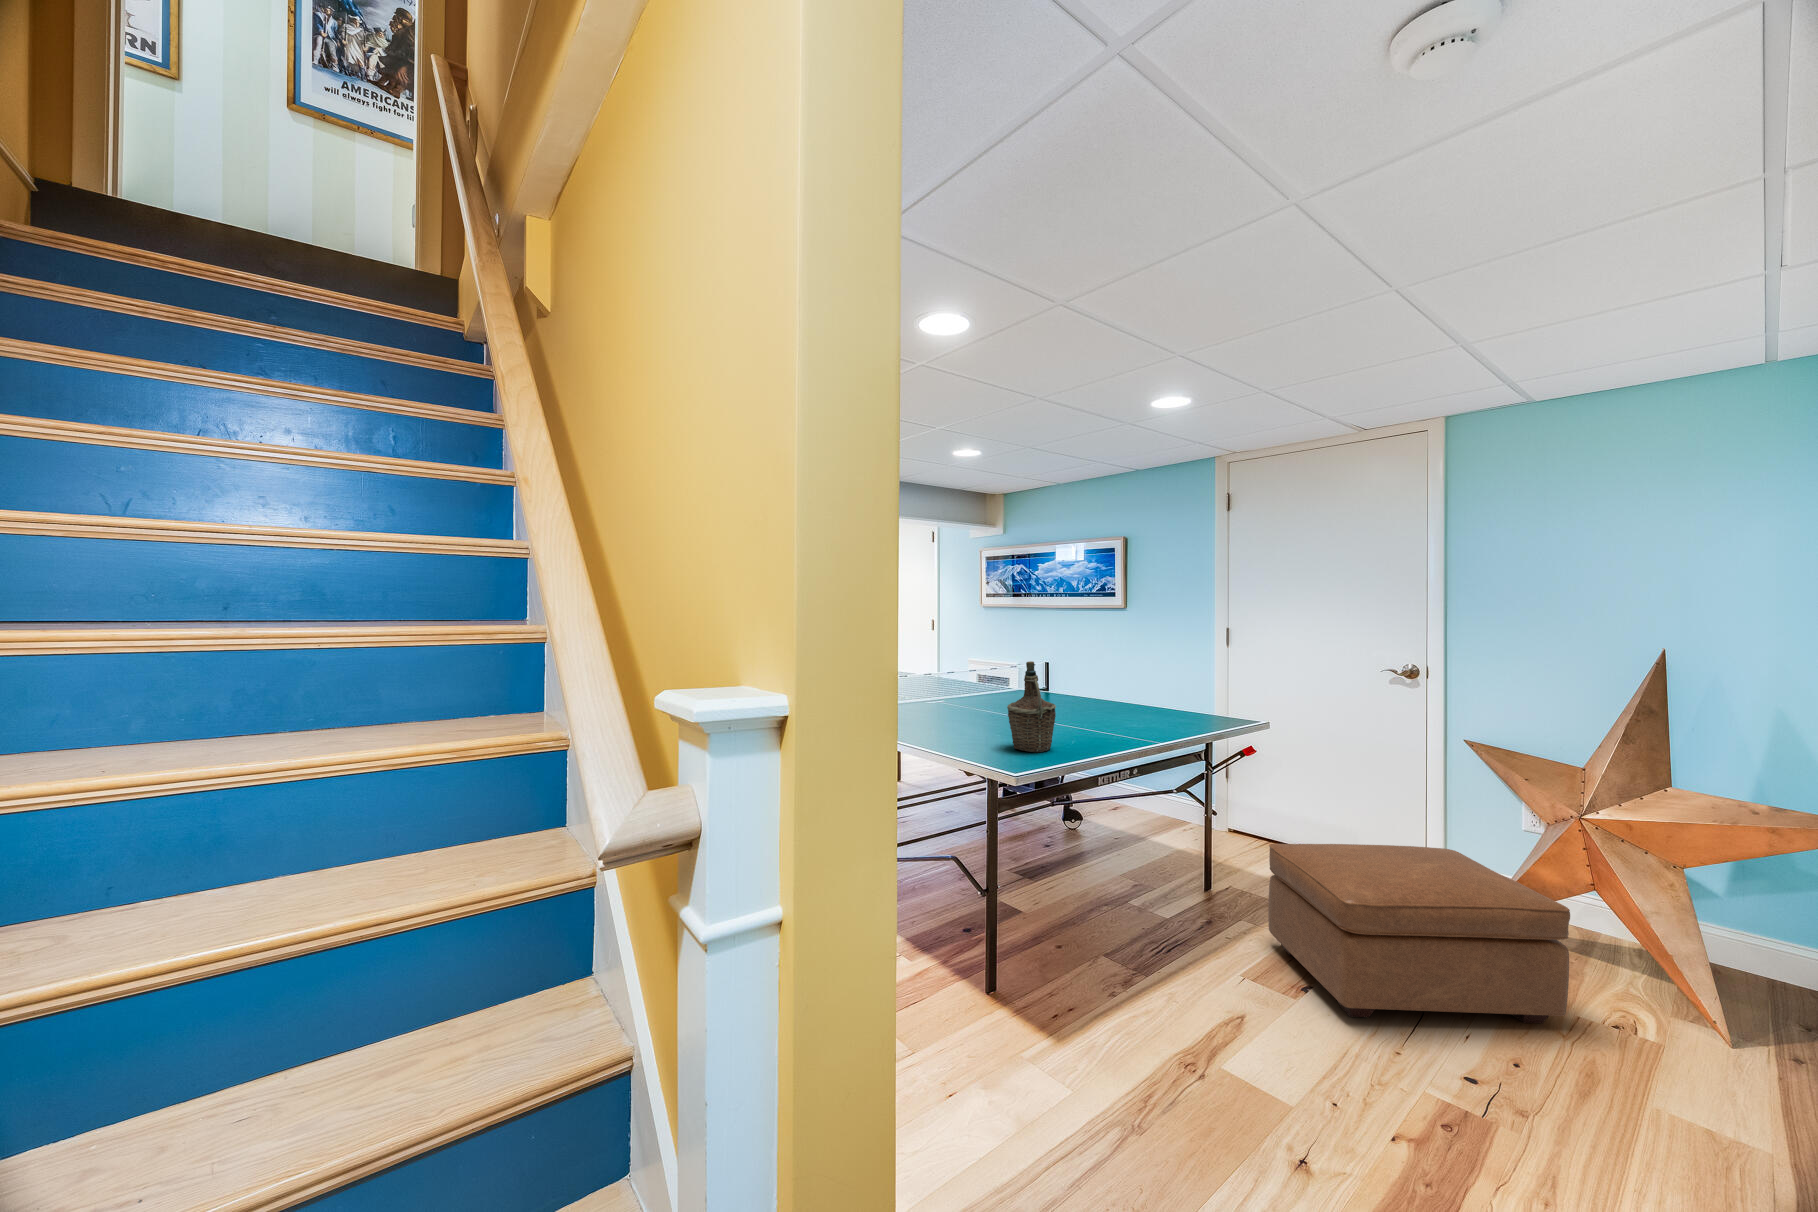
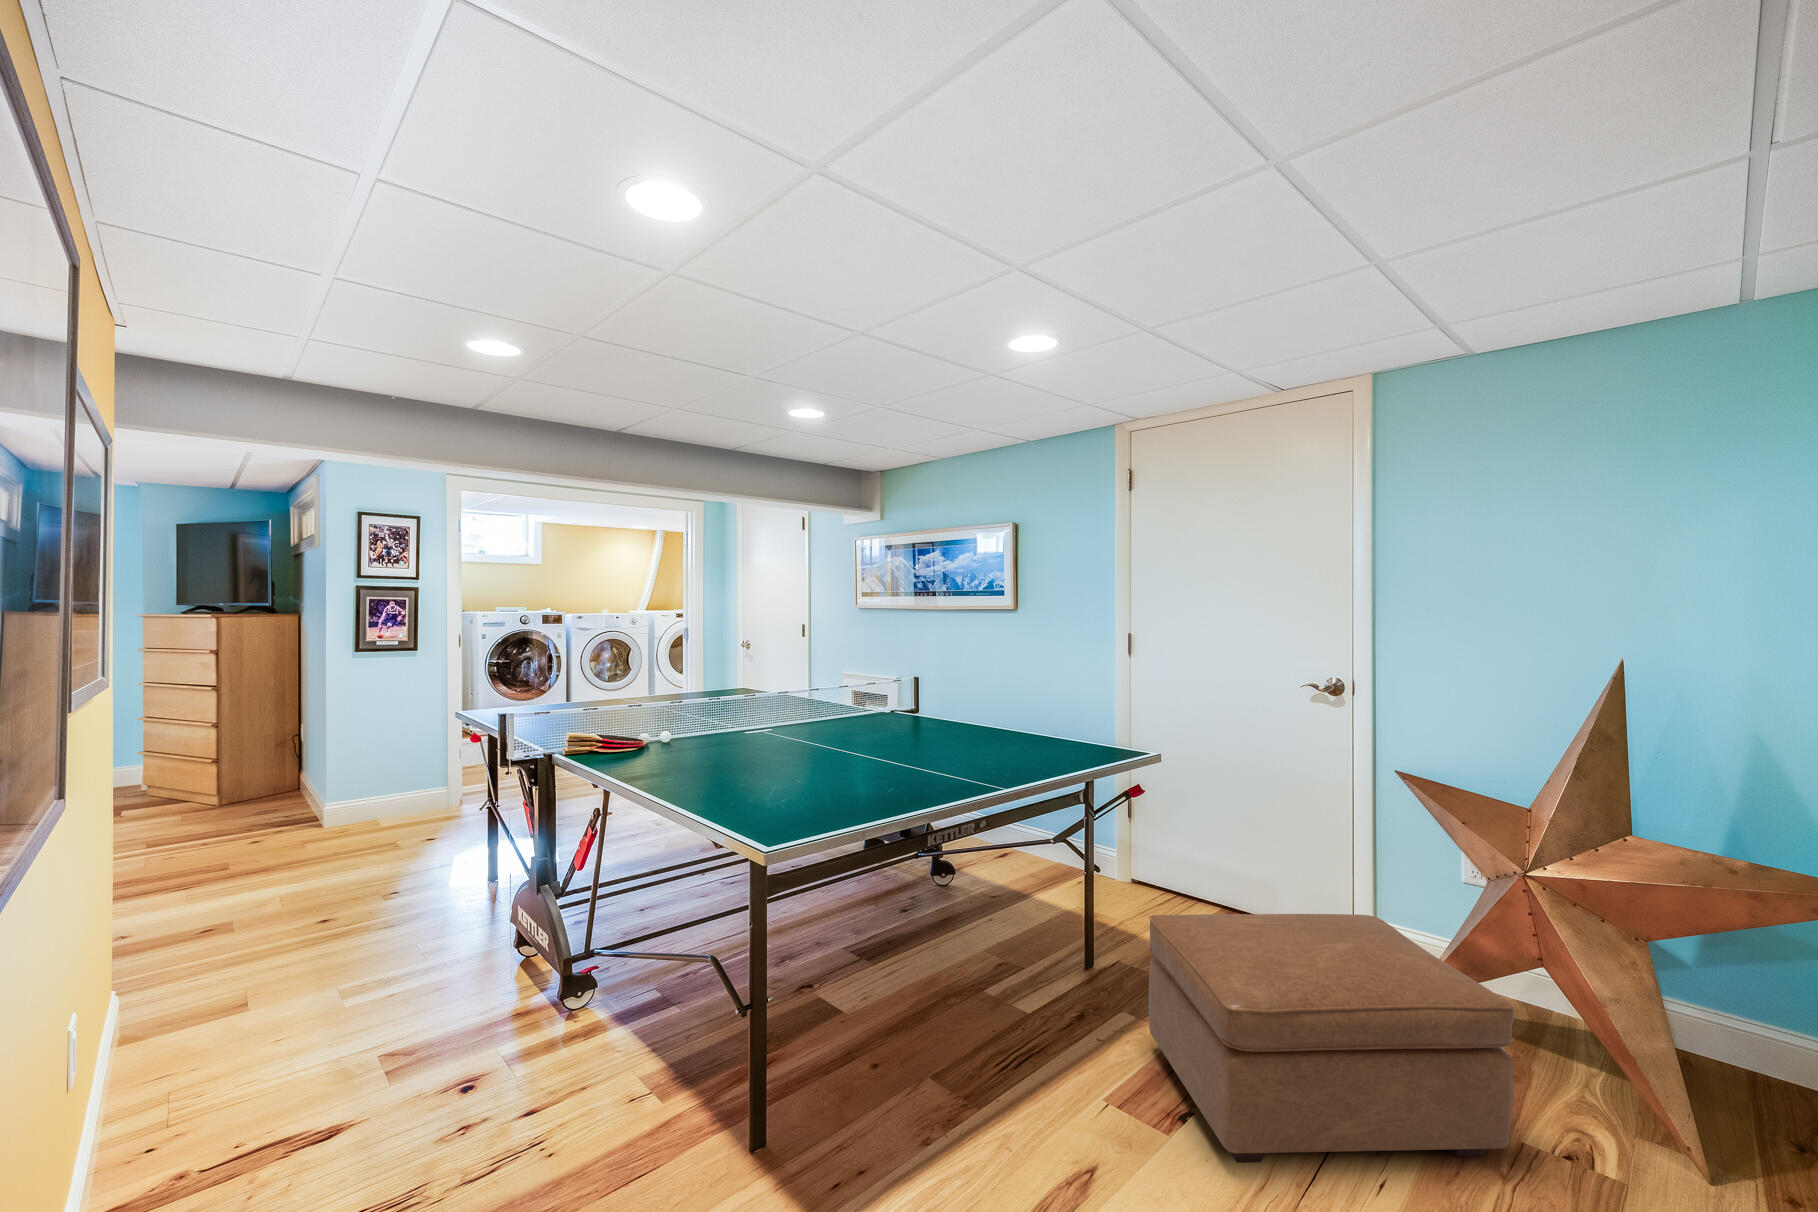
bottle: present [1007,661,1056,752] -> none [798,679,864,804]

